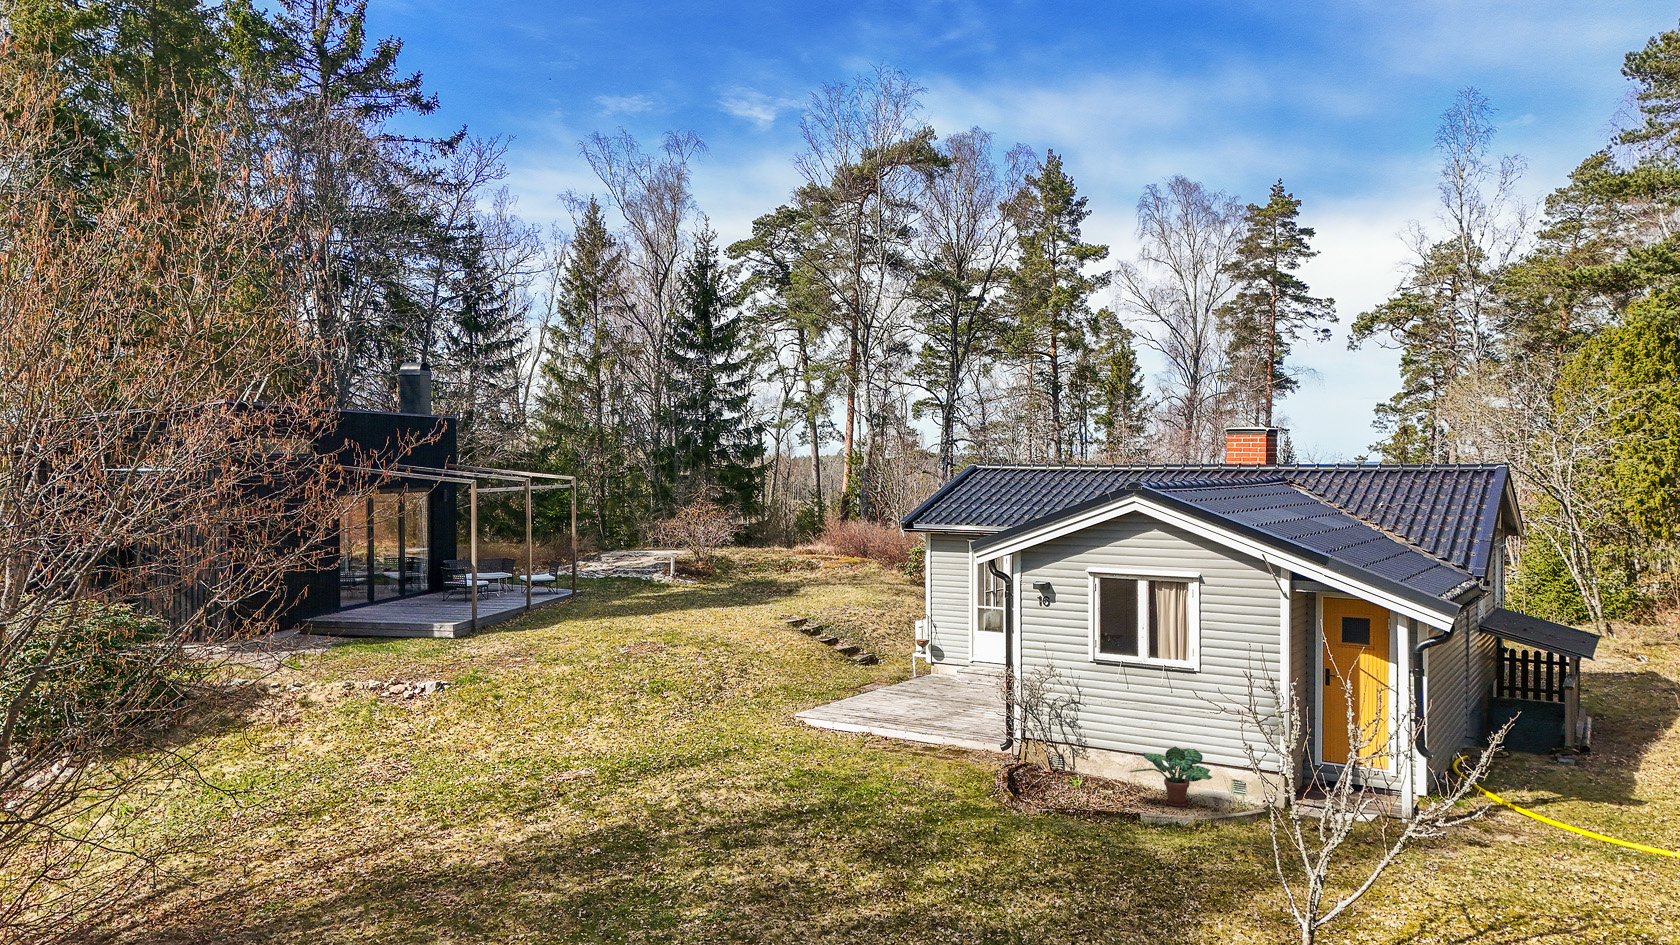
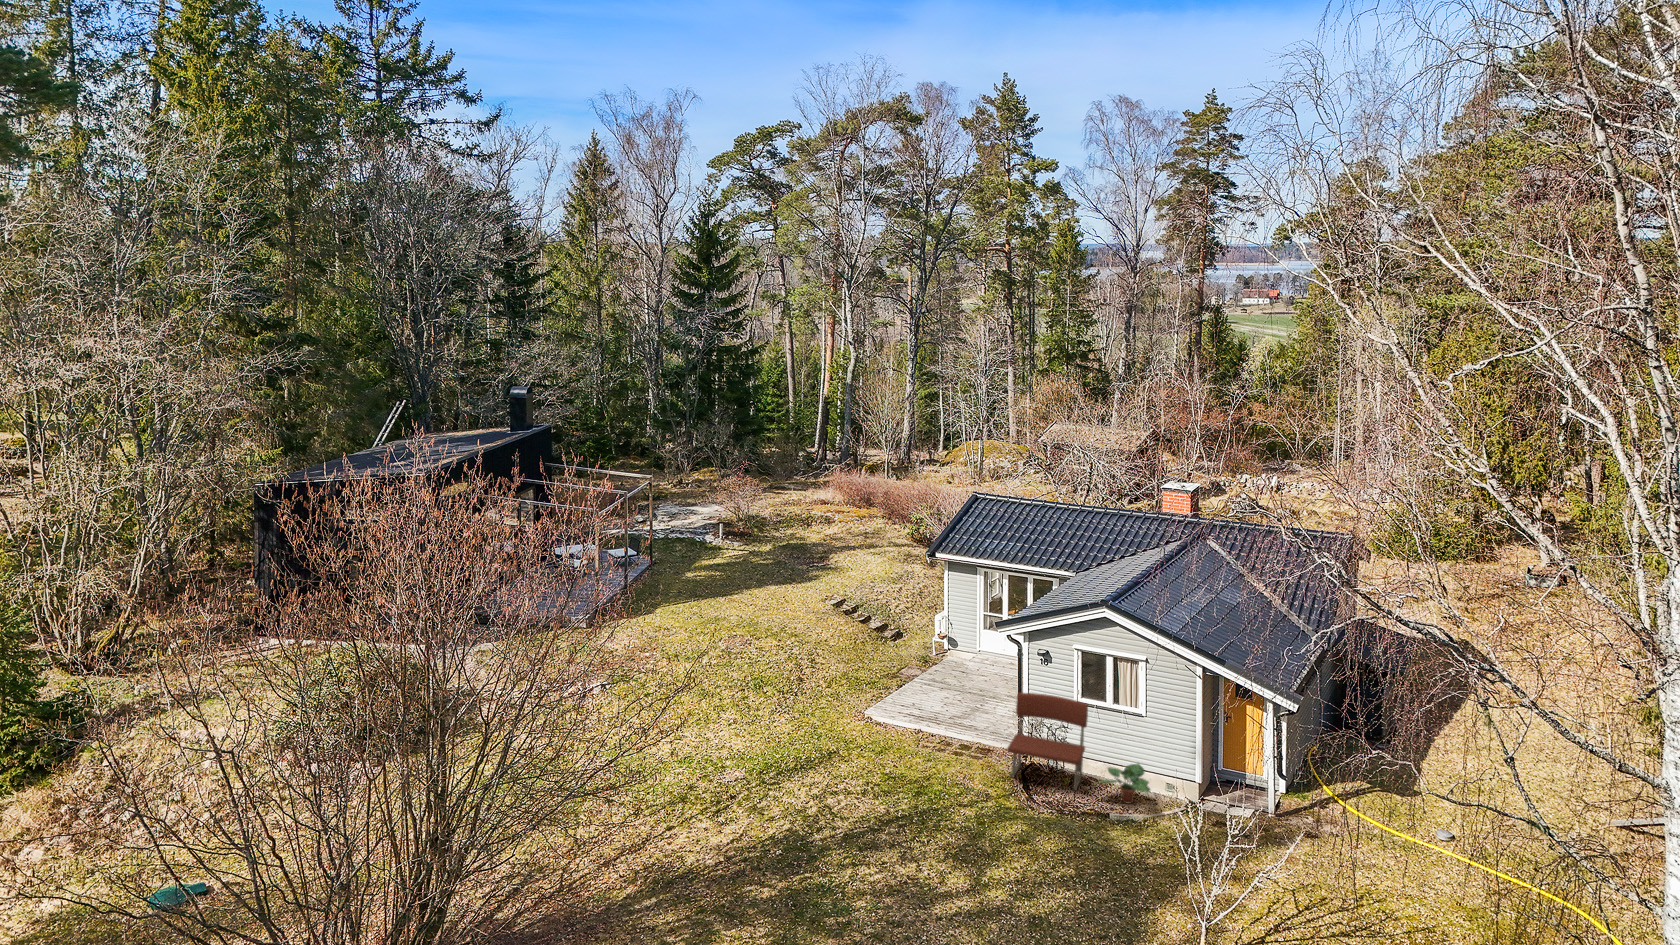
bench: none [986,648,1111,791] -> present [1007,693,1088,790]

